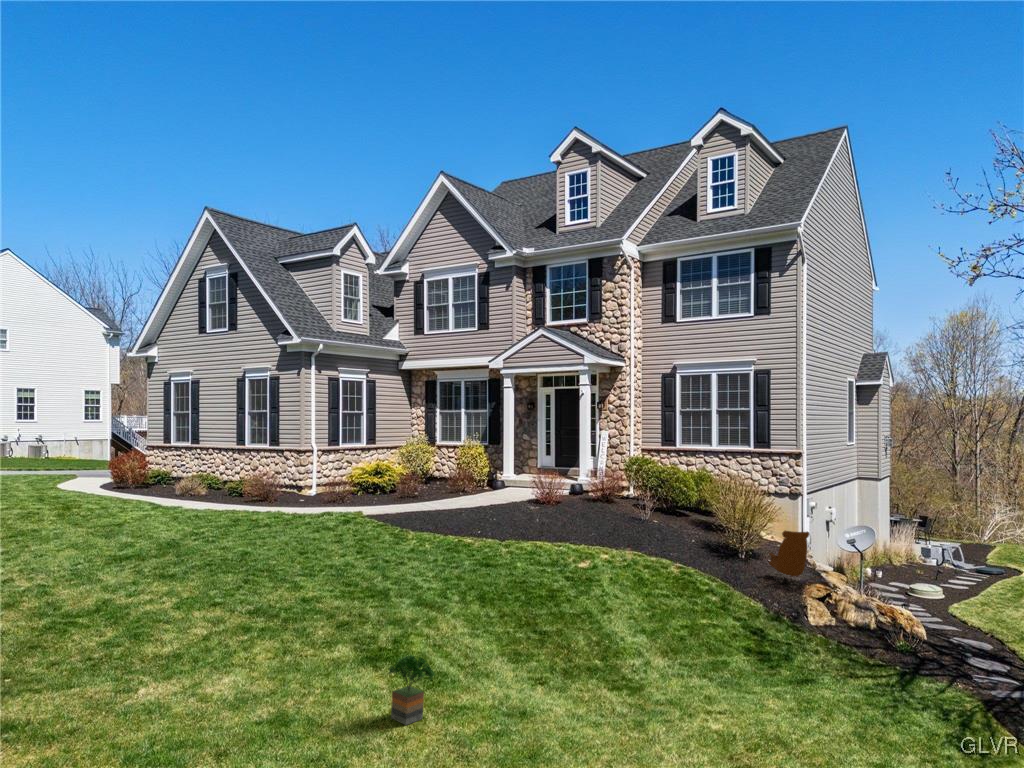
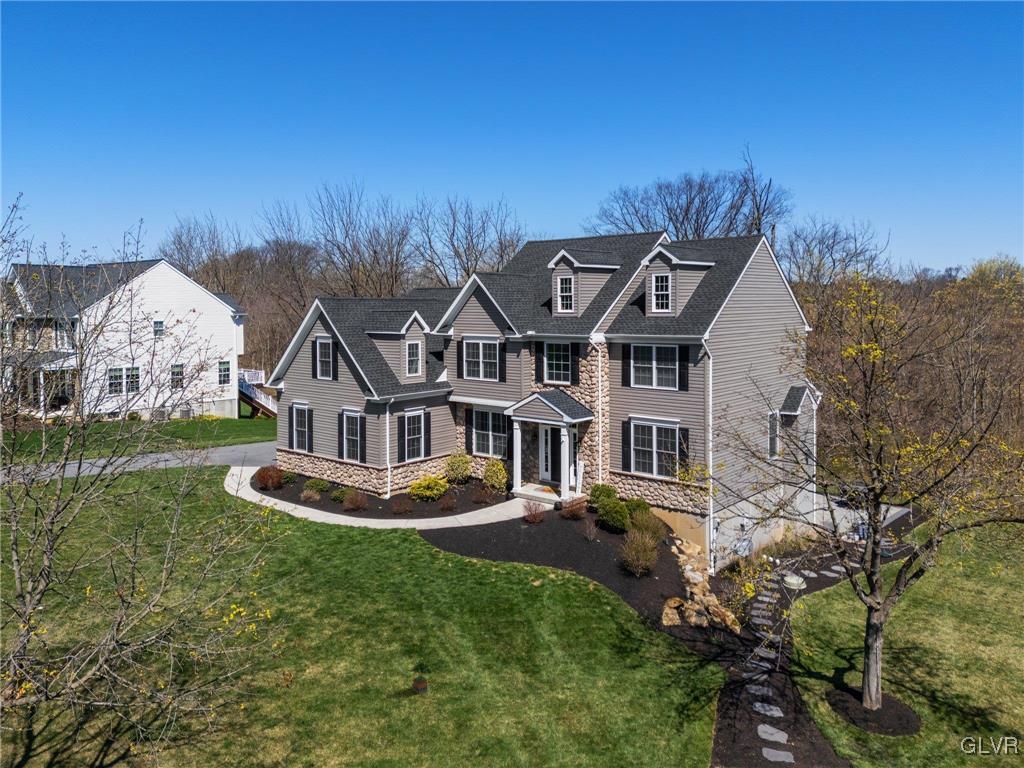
lounge chair: present [763,531,809,592] -> none [653,561,677,596]

